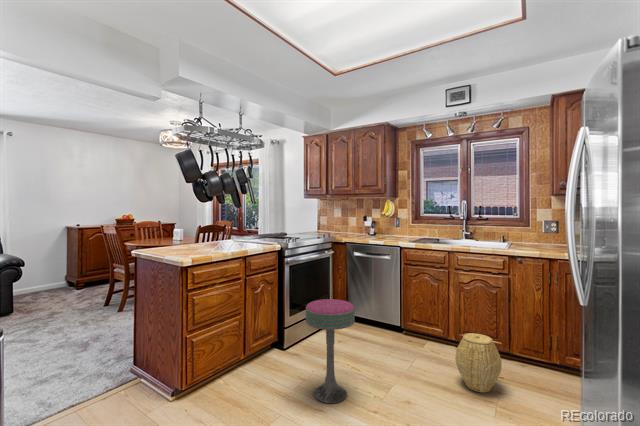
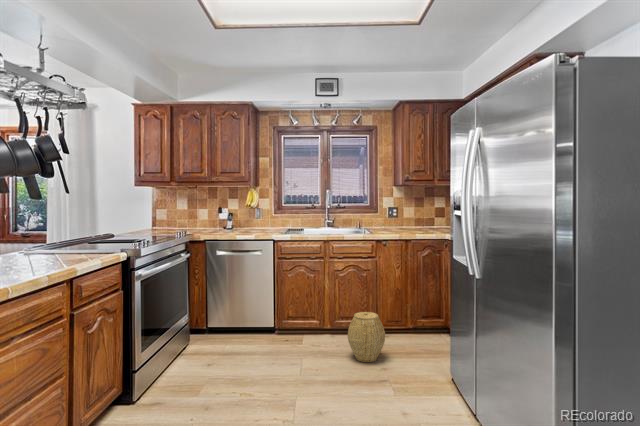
bar stool: present [306,299,355,403] -> none [218,298,272,409]

